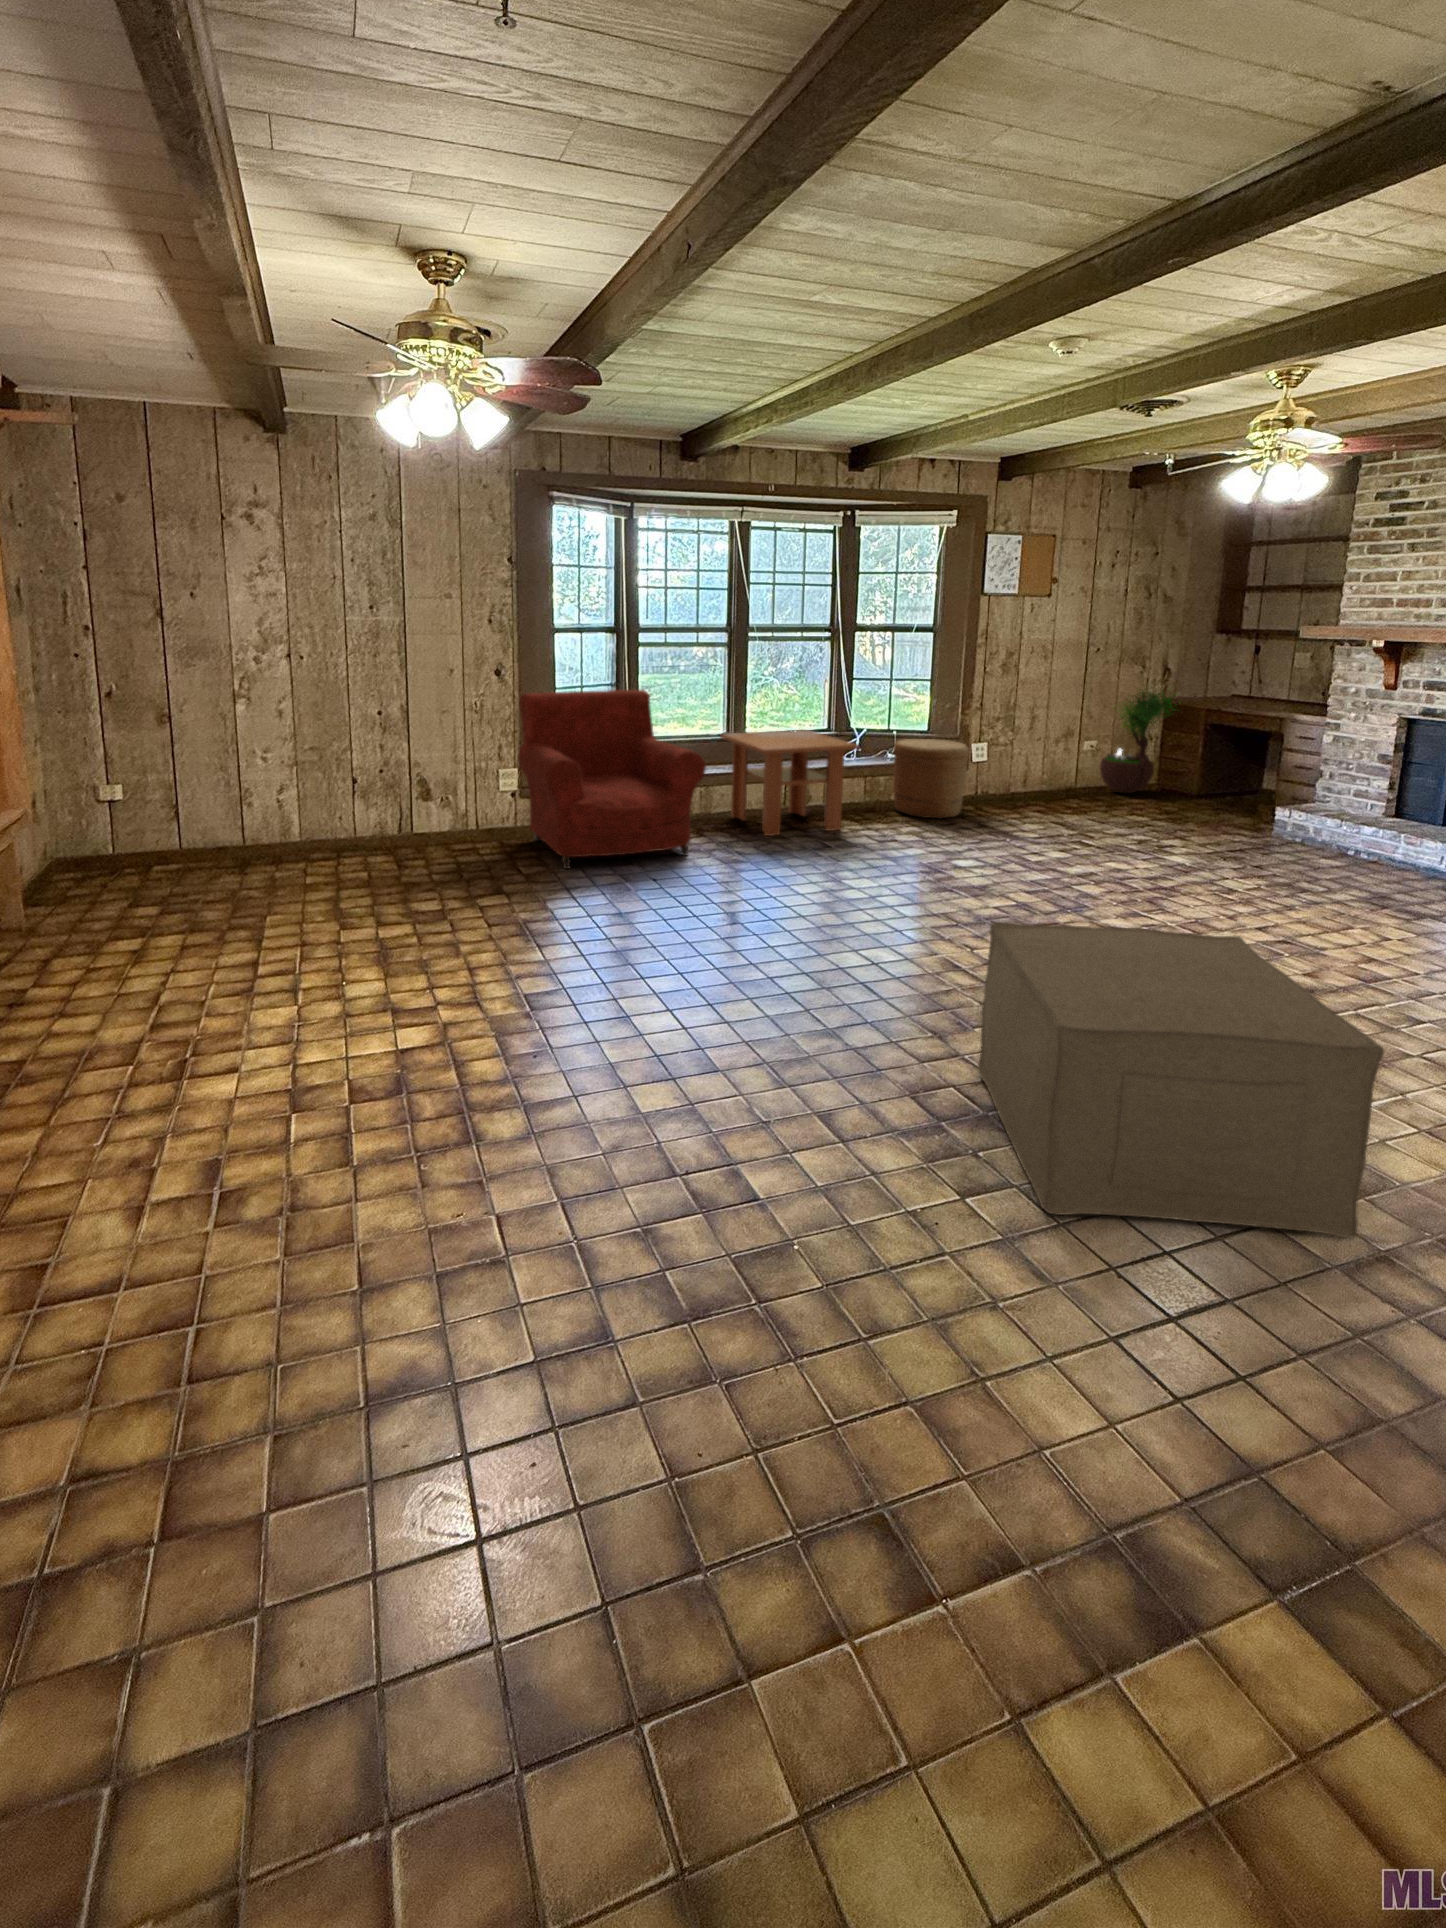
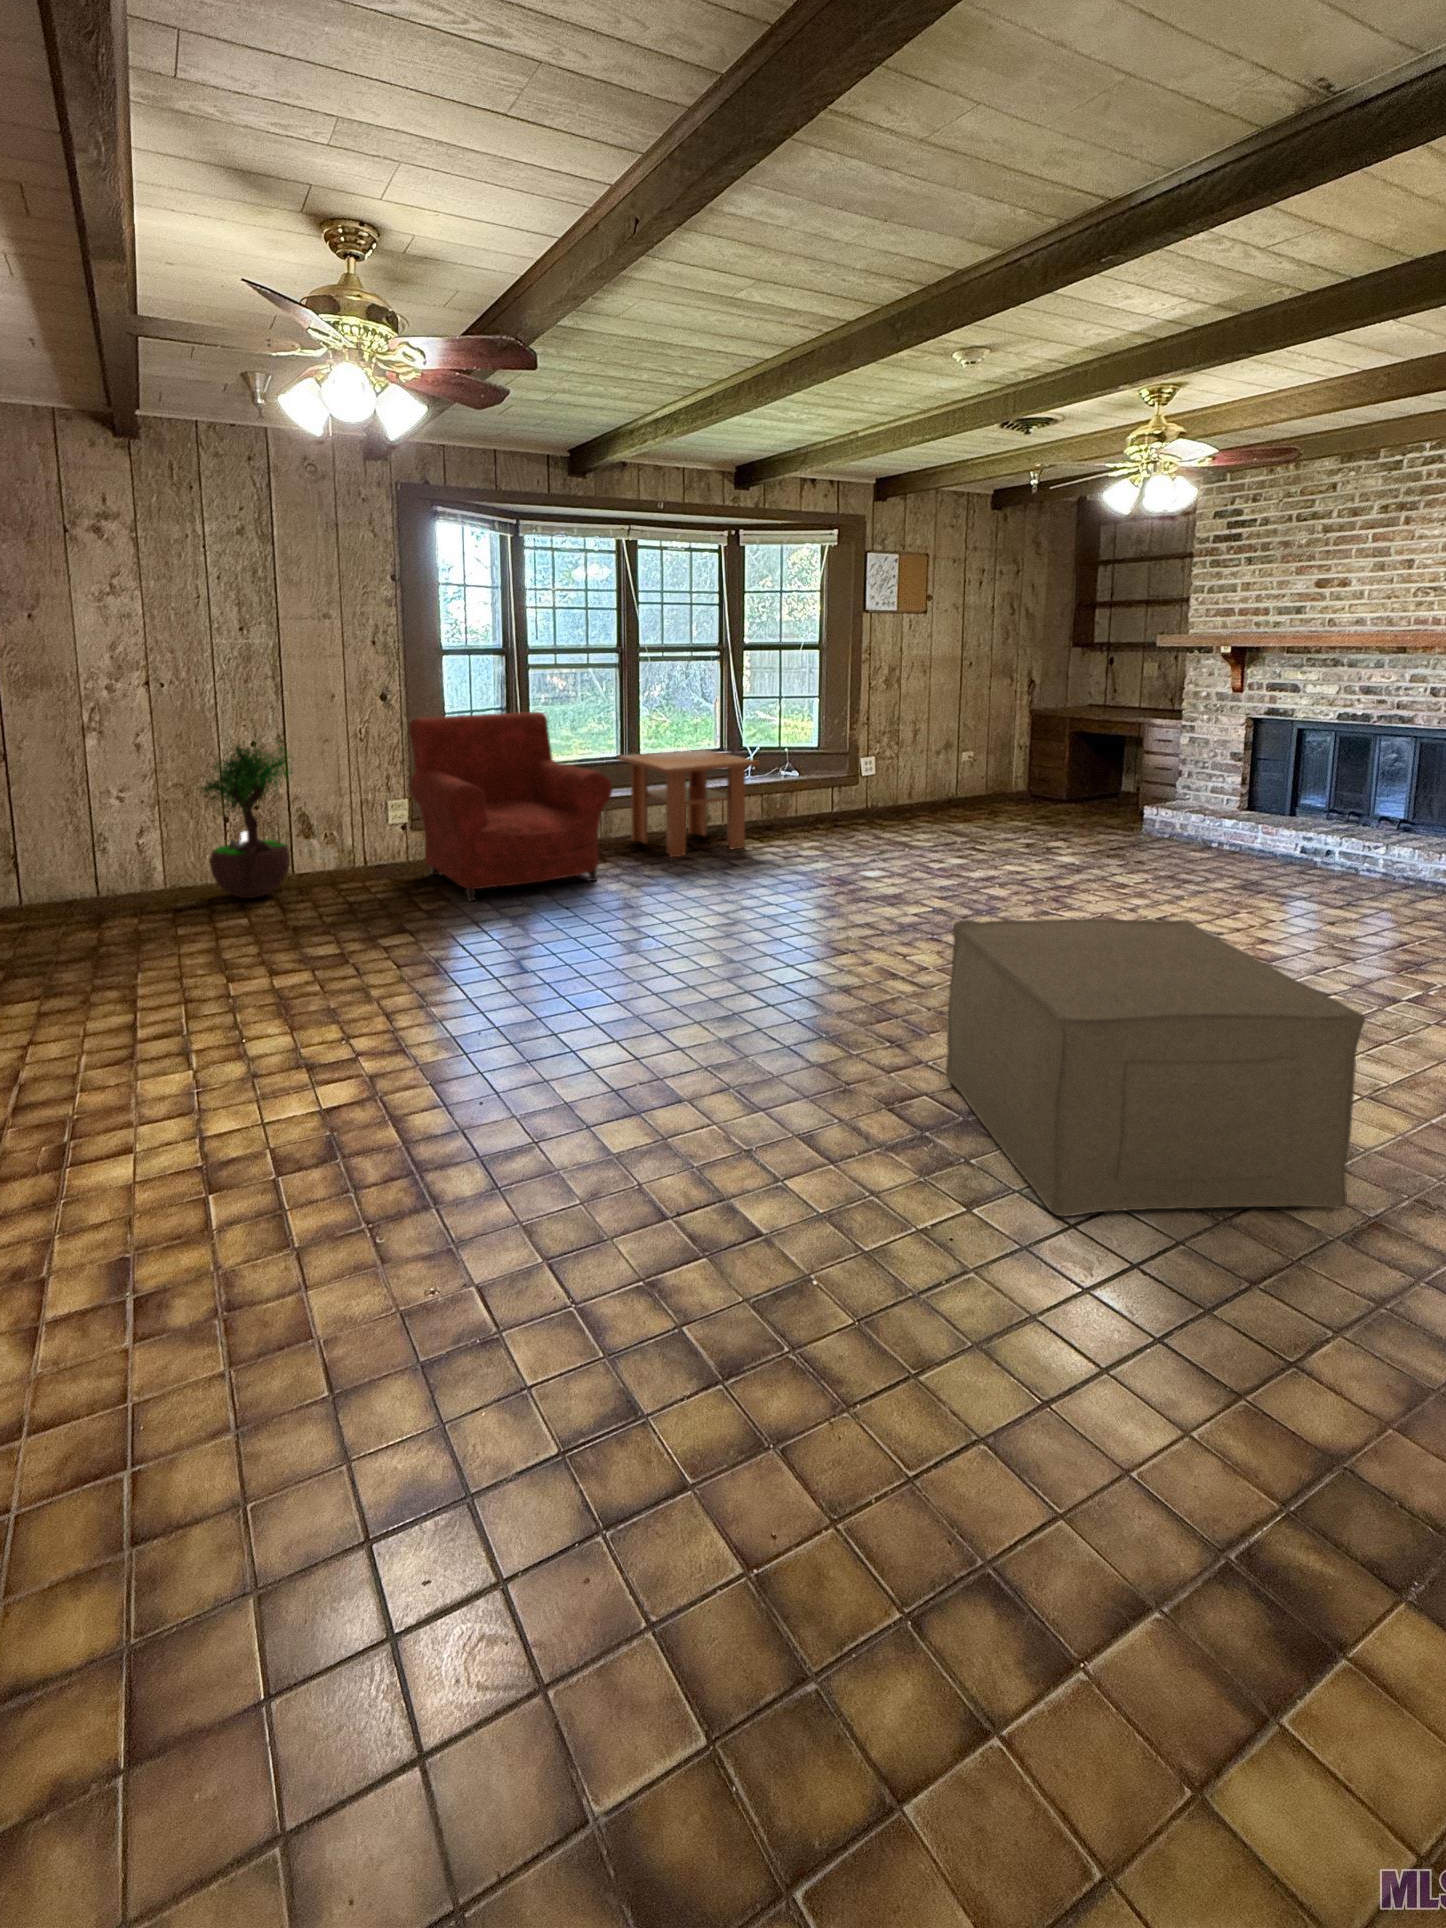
potted tree: present [1100,687,1177,793] -> present [196,731,293,898]
woven basket: present [893,739,969,818] -> none [788,755,862,833]

